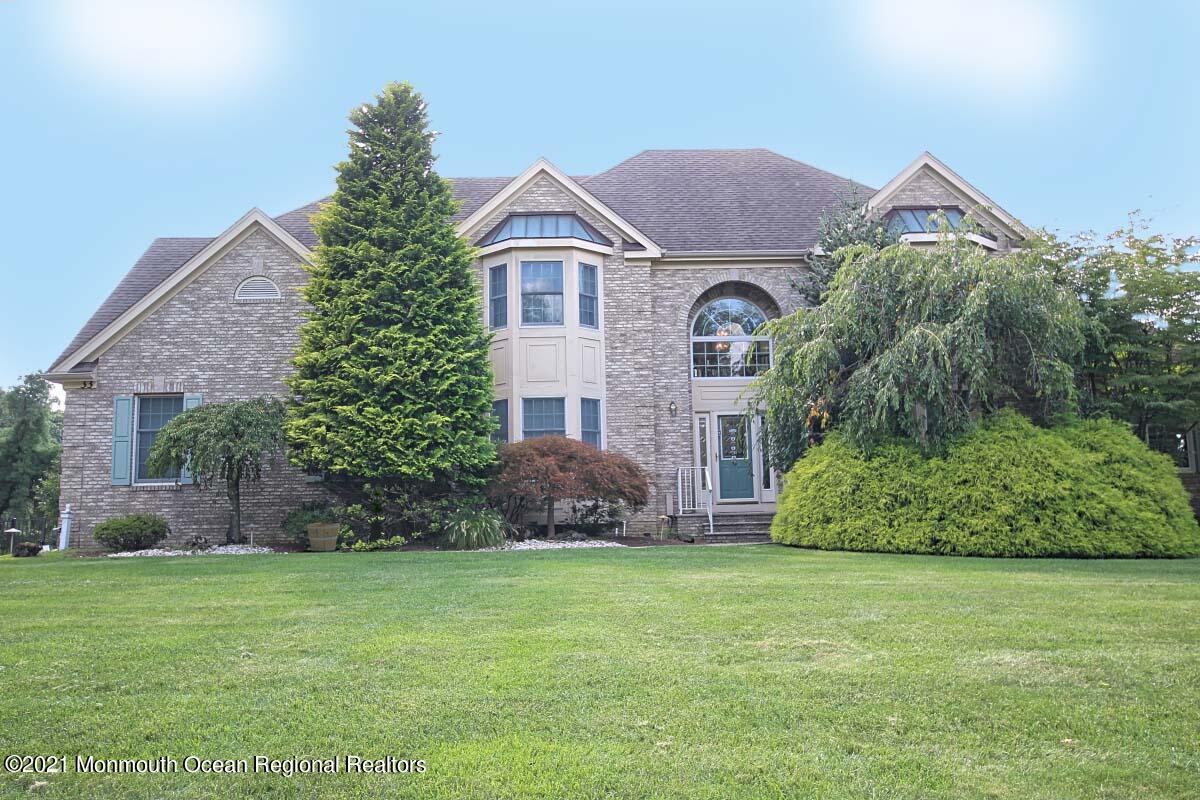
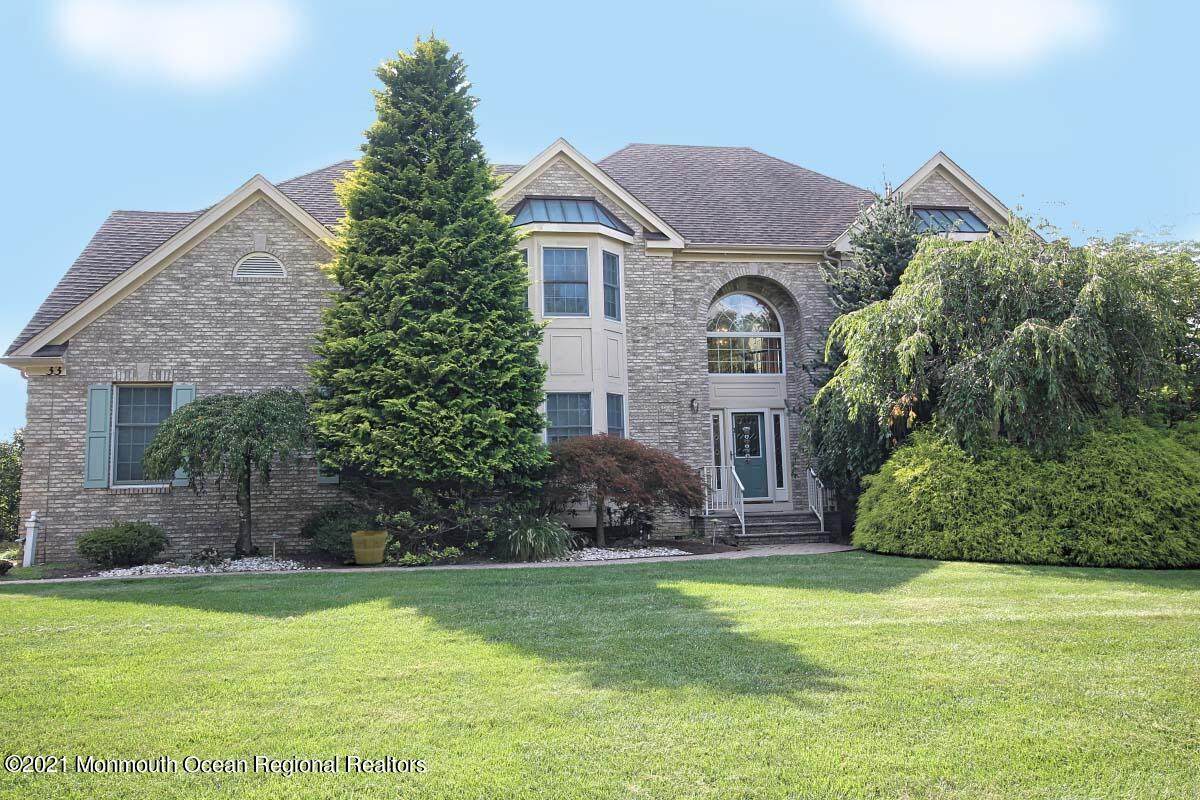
potted plant: present [370,491,387,548] -> none [412,493,440,558]

